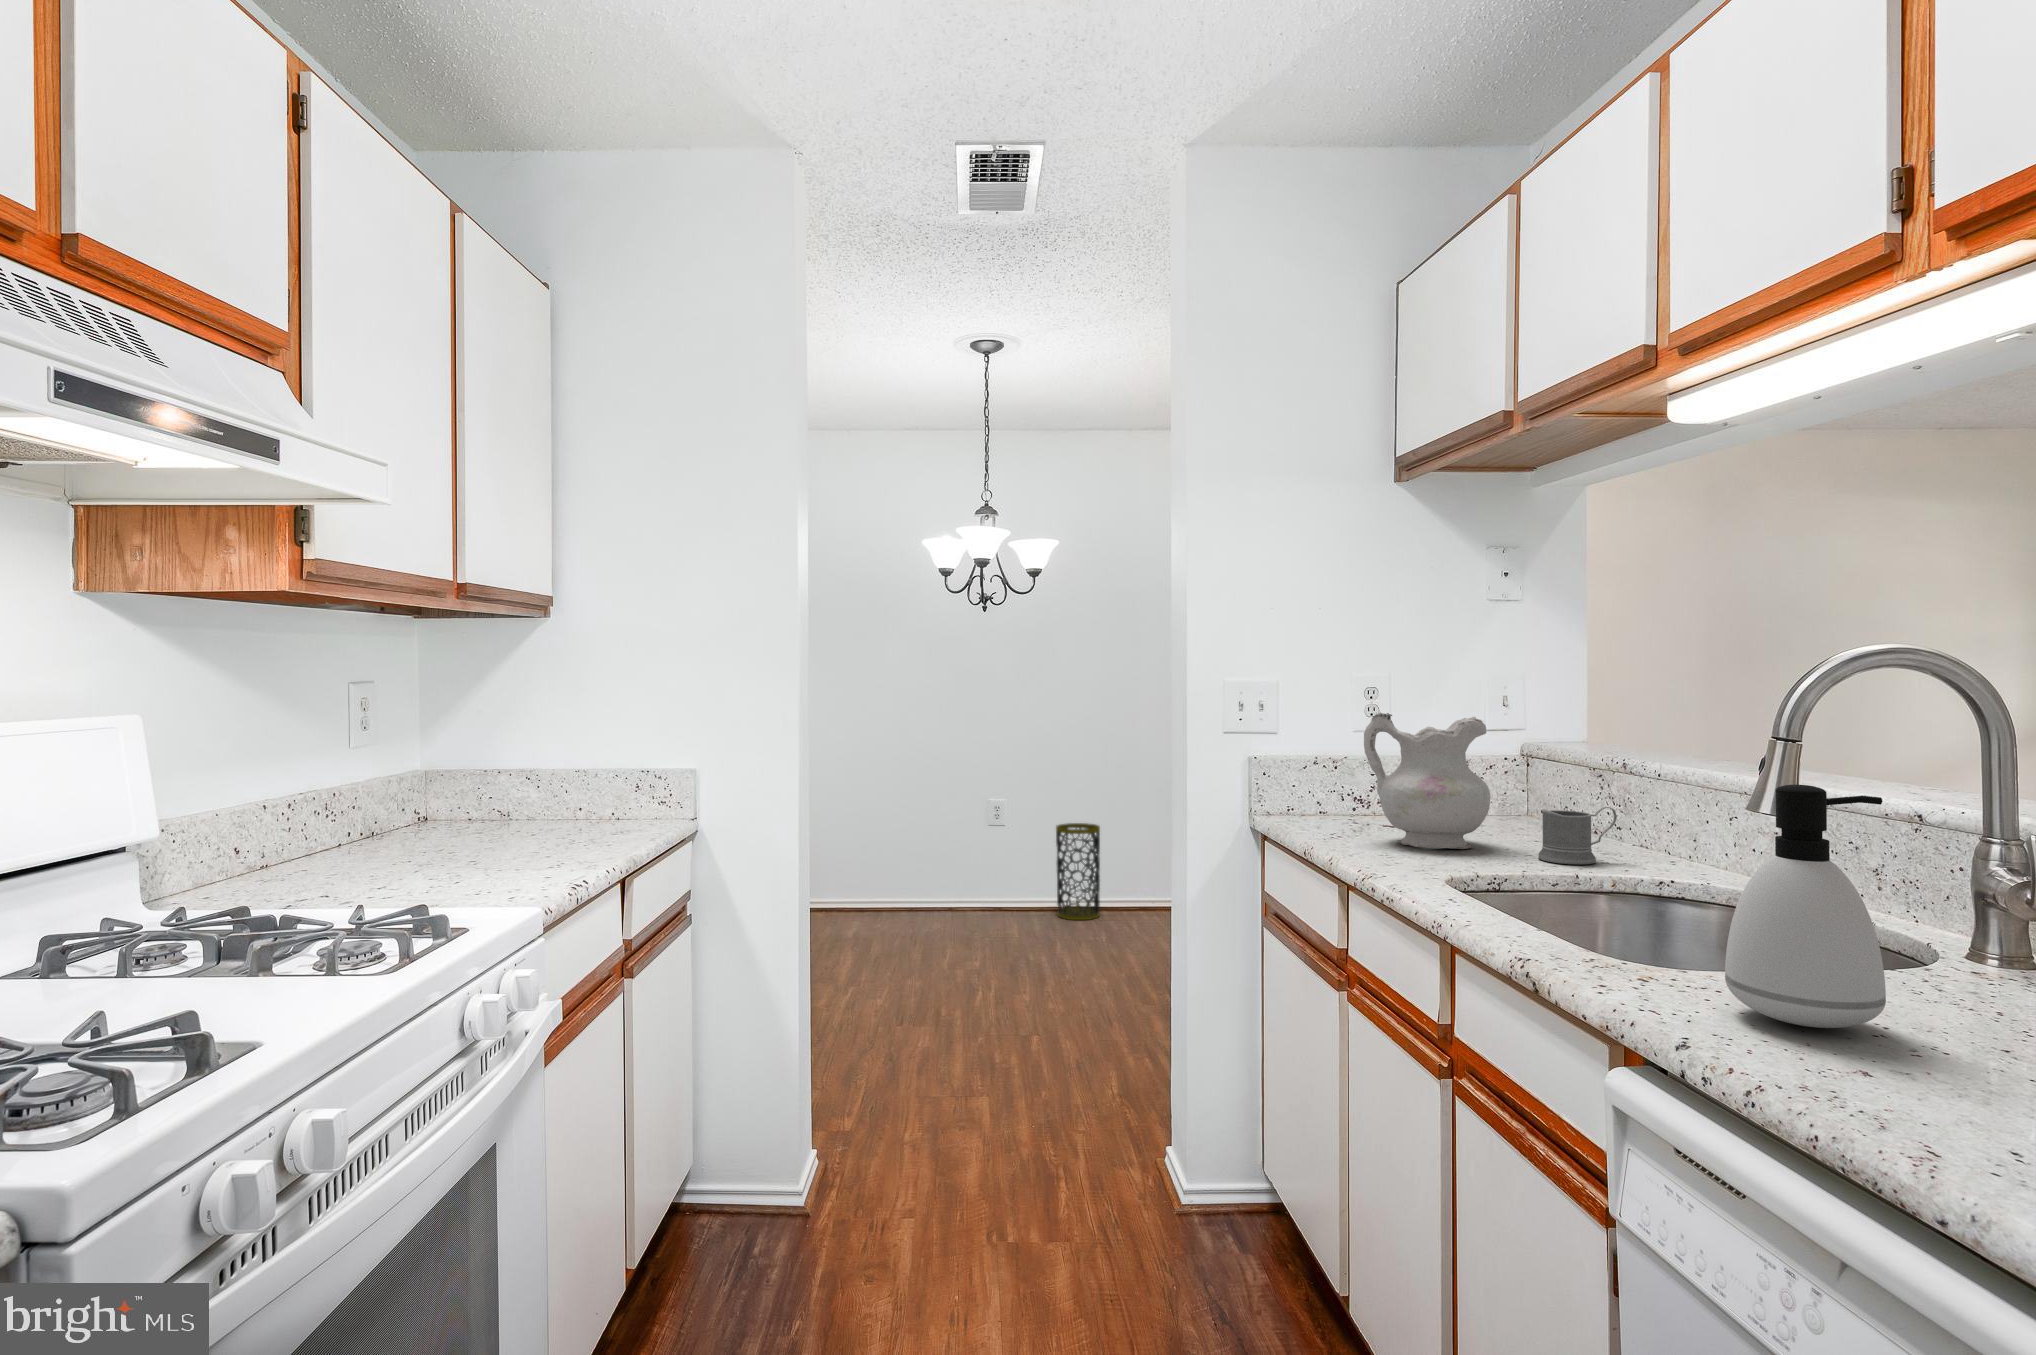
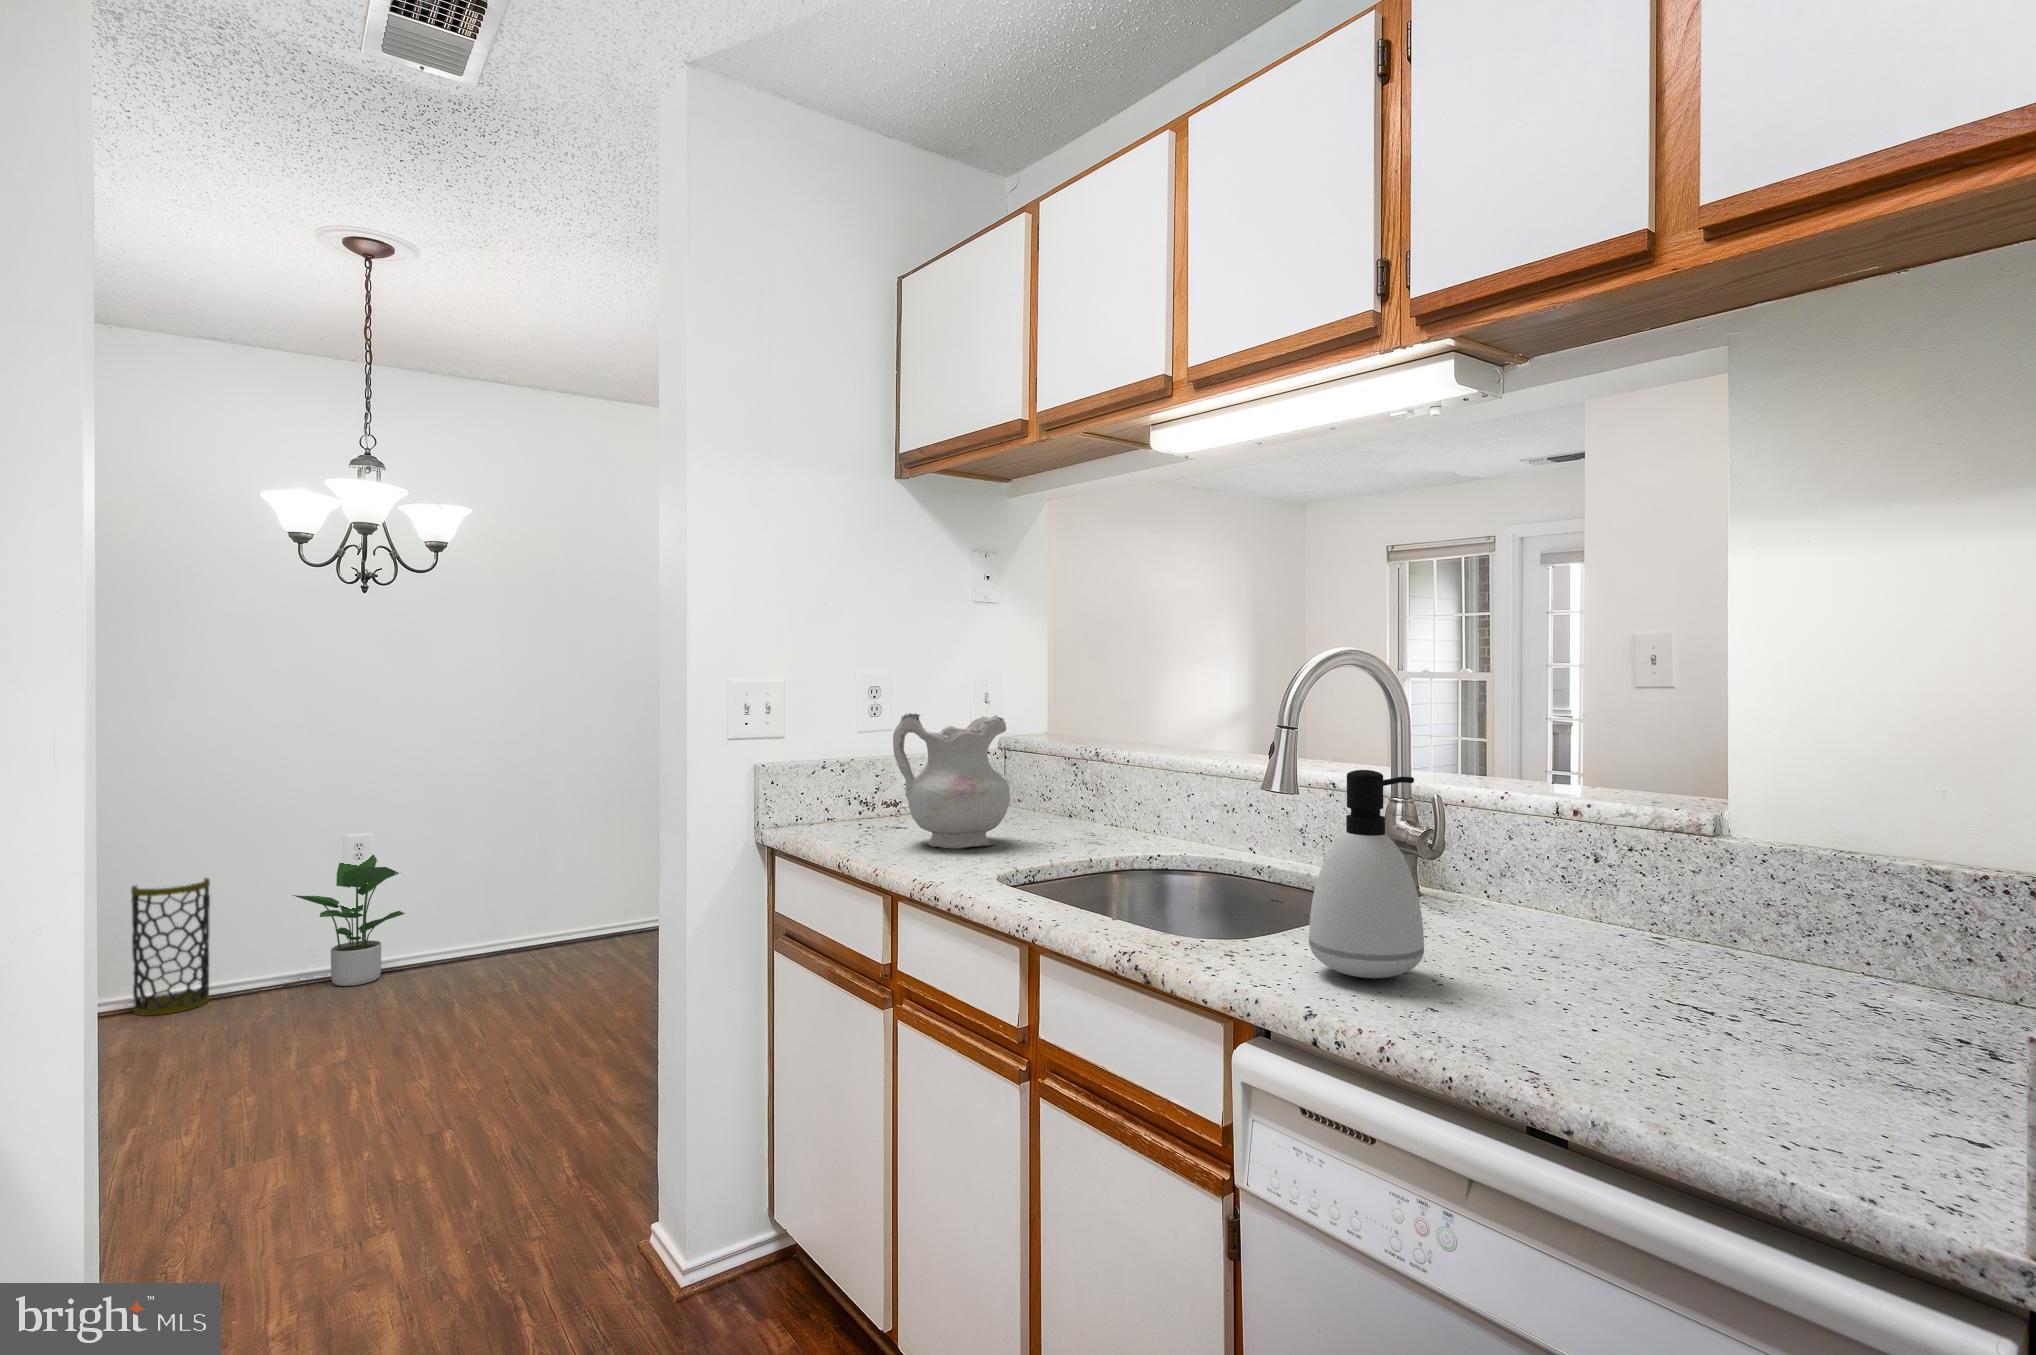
mug: present [1538,807,1617,864] -> none [1056,795,1117,851]
potted plant: none [951,814,1026,921] -> present [293,855,405,986]
trash can: present [1056,823,1100,920] -> present [131,878,210,1016]

